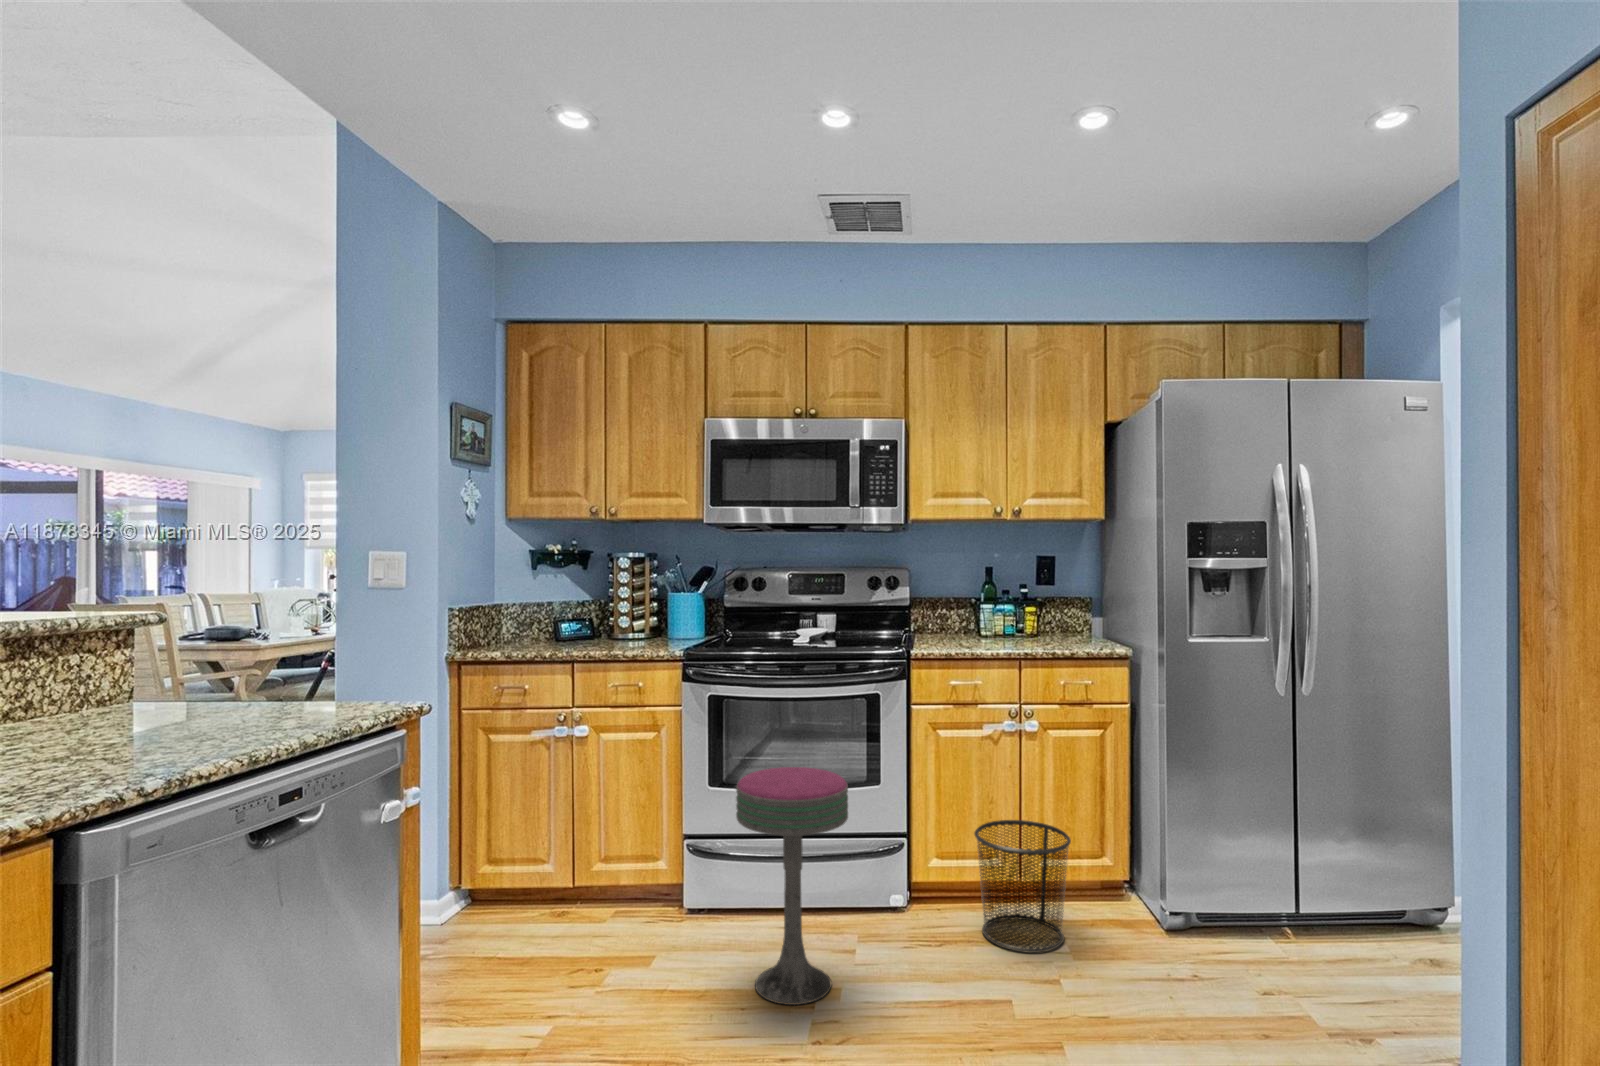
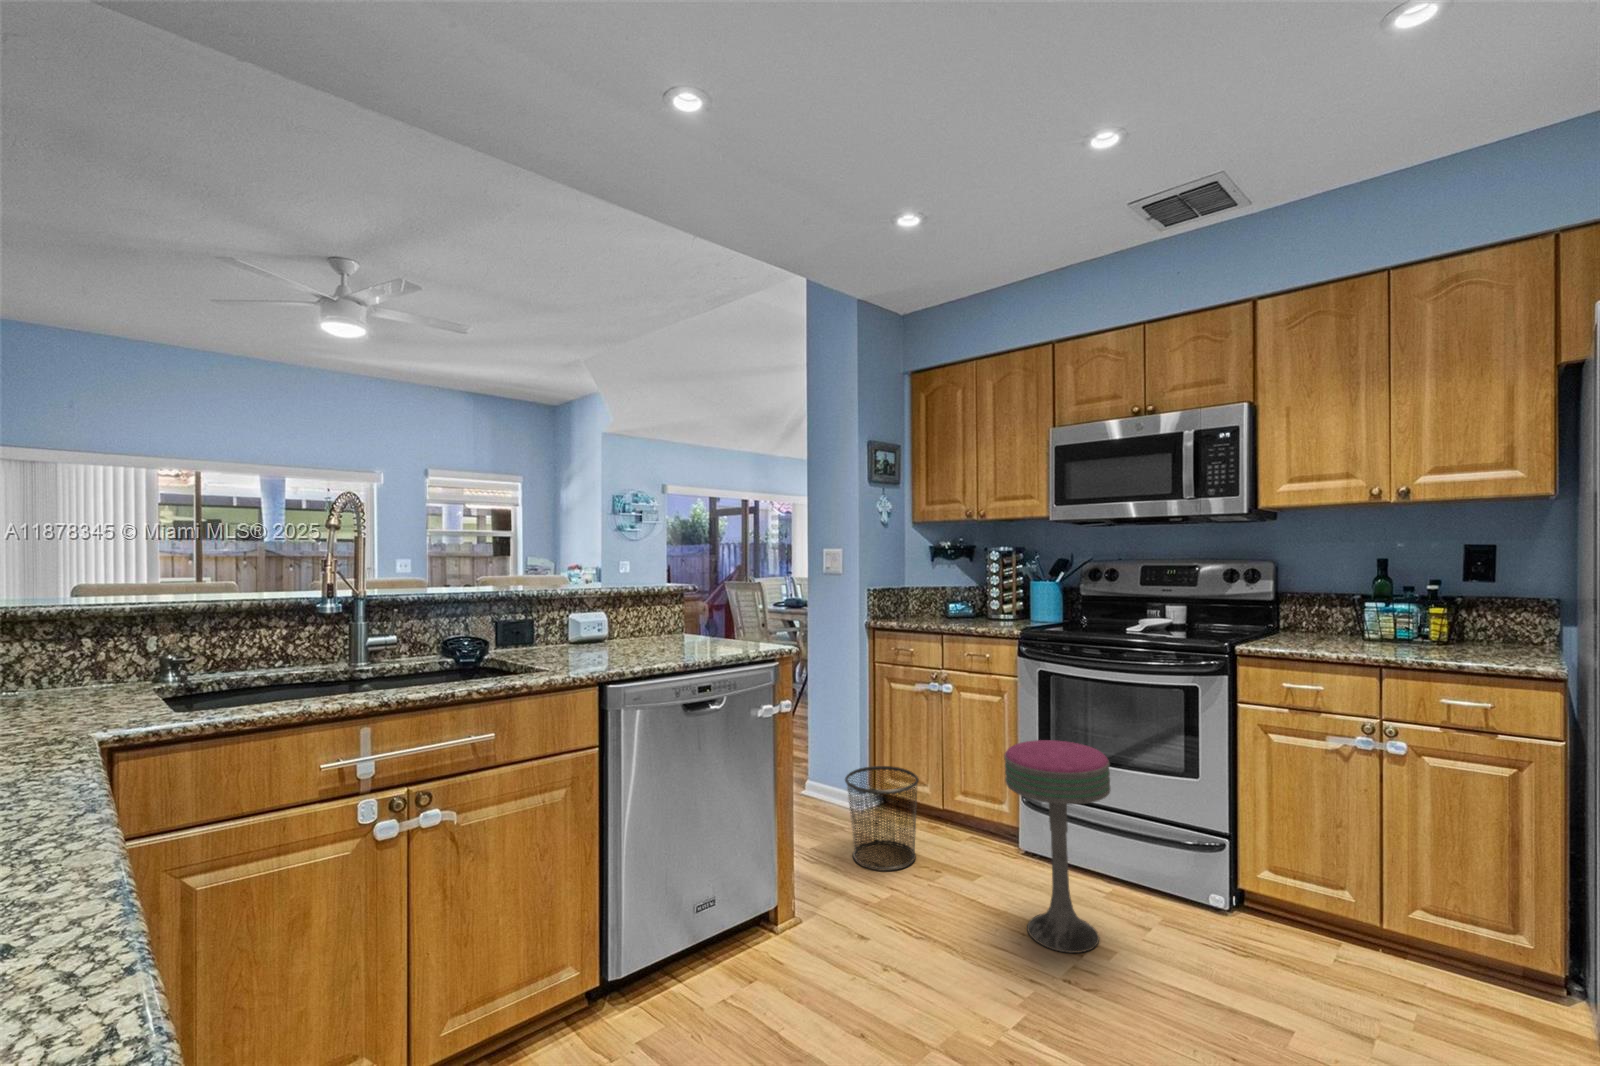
waste bin: present [974,820,1071,953] -> present [845,766,919,871]

